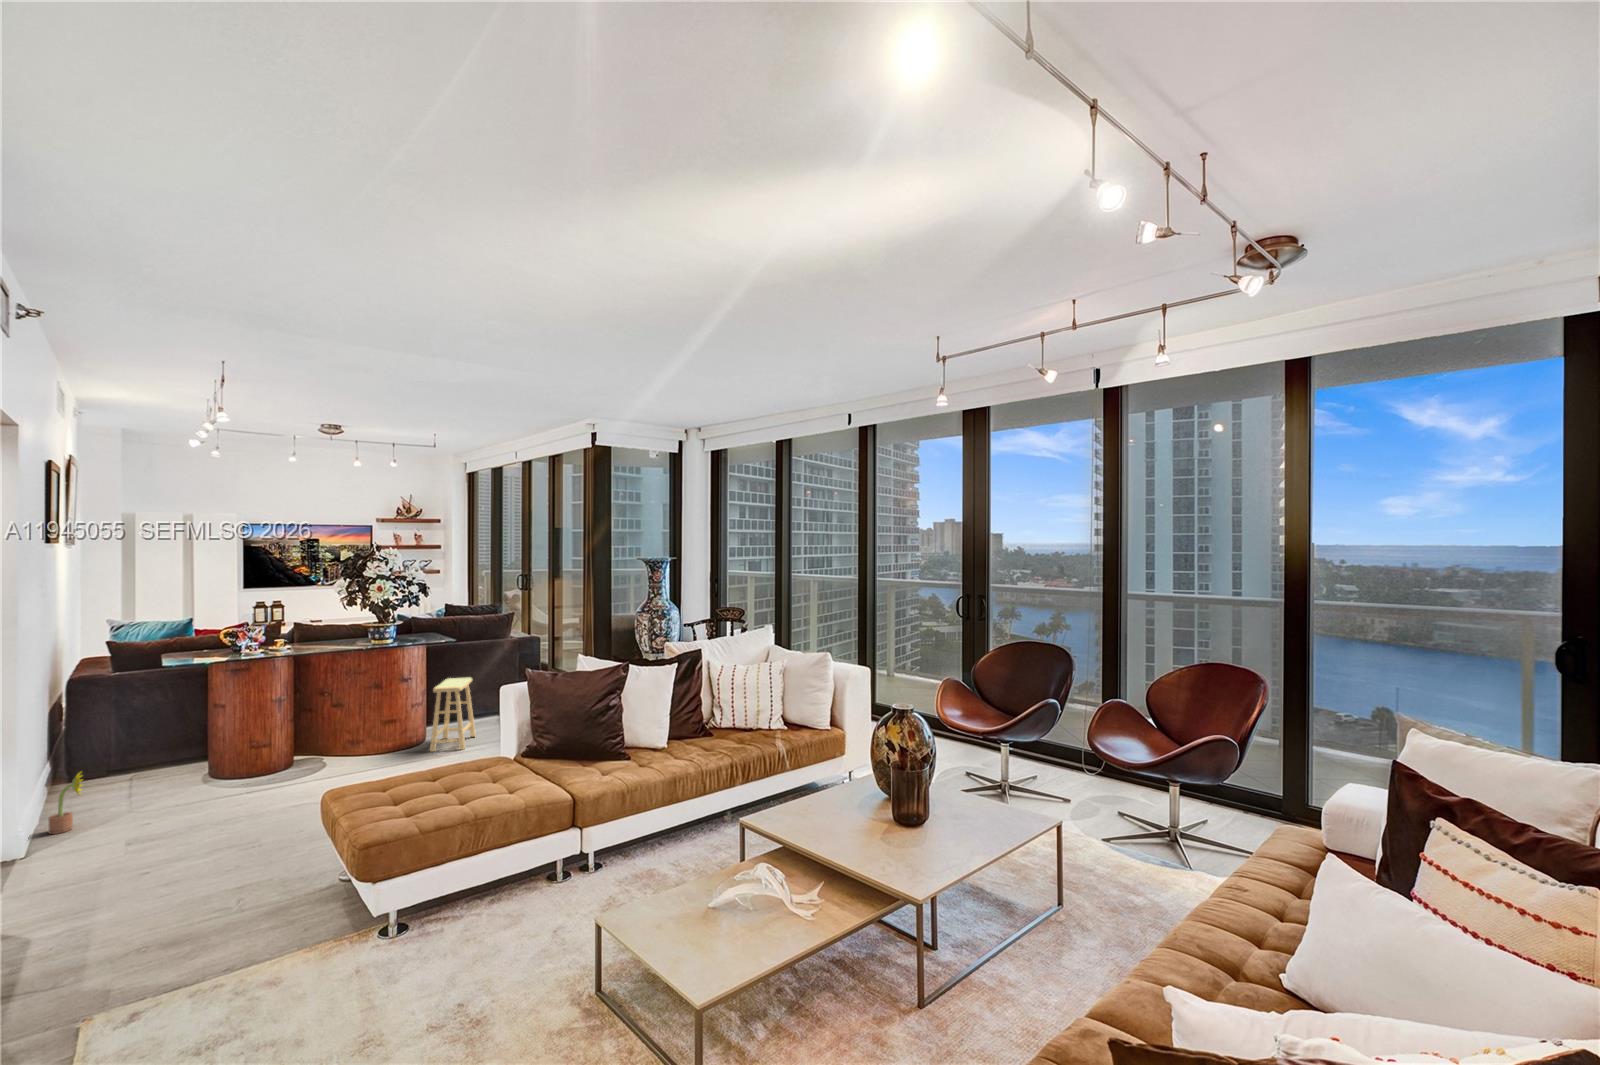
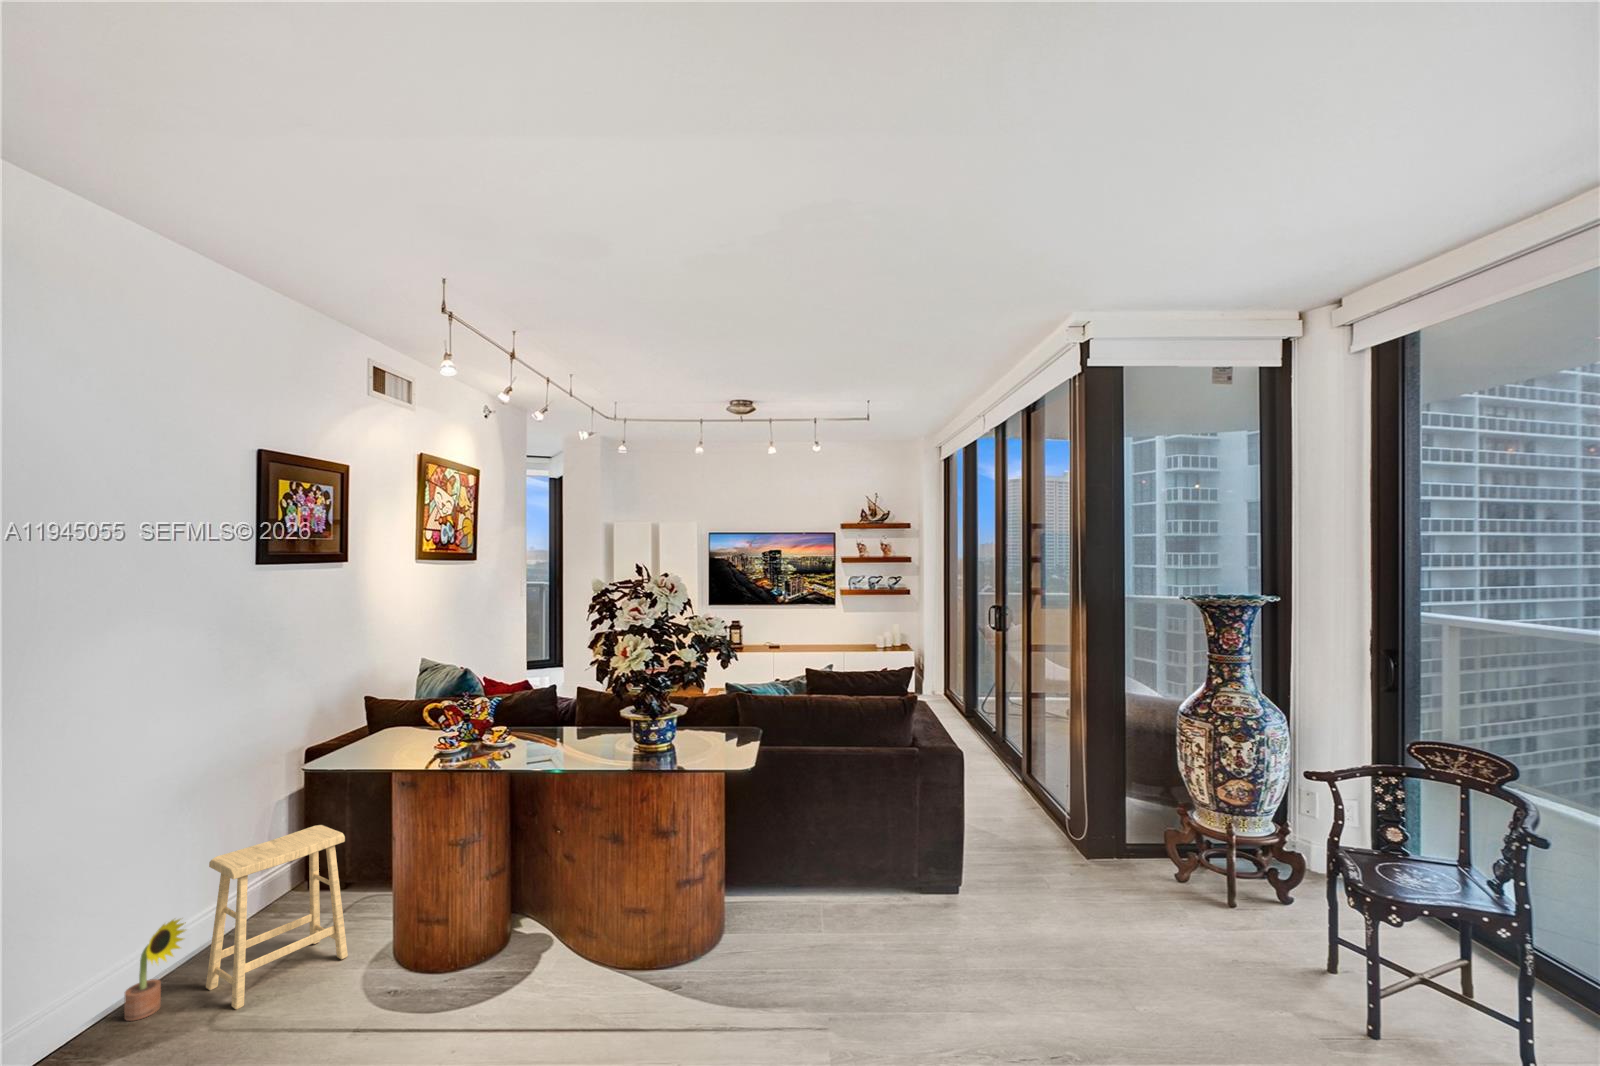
footstool: present [430,678,476,752] -> present [206,825,348,1009]

